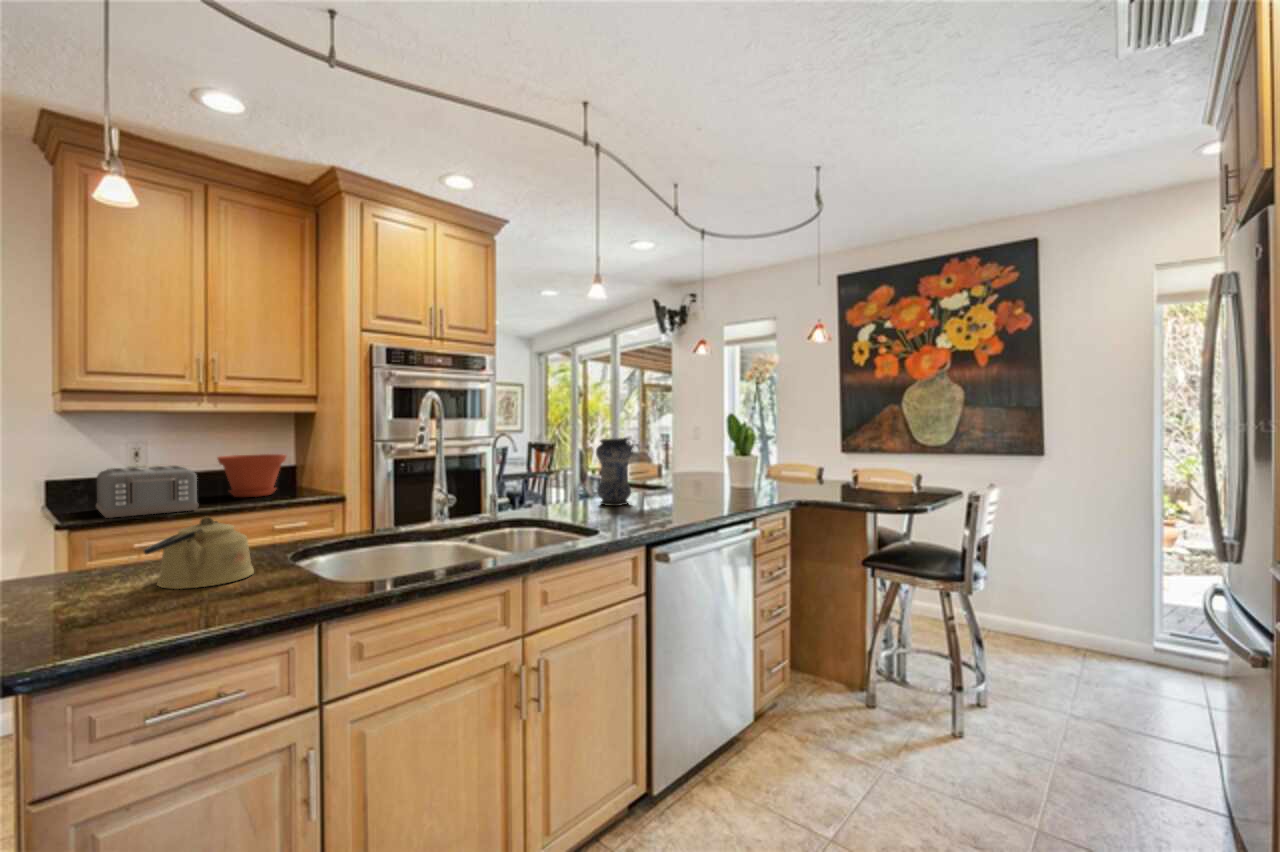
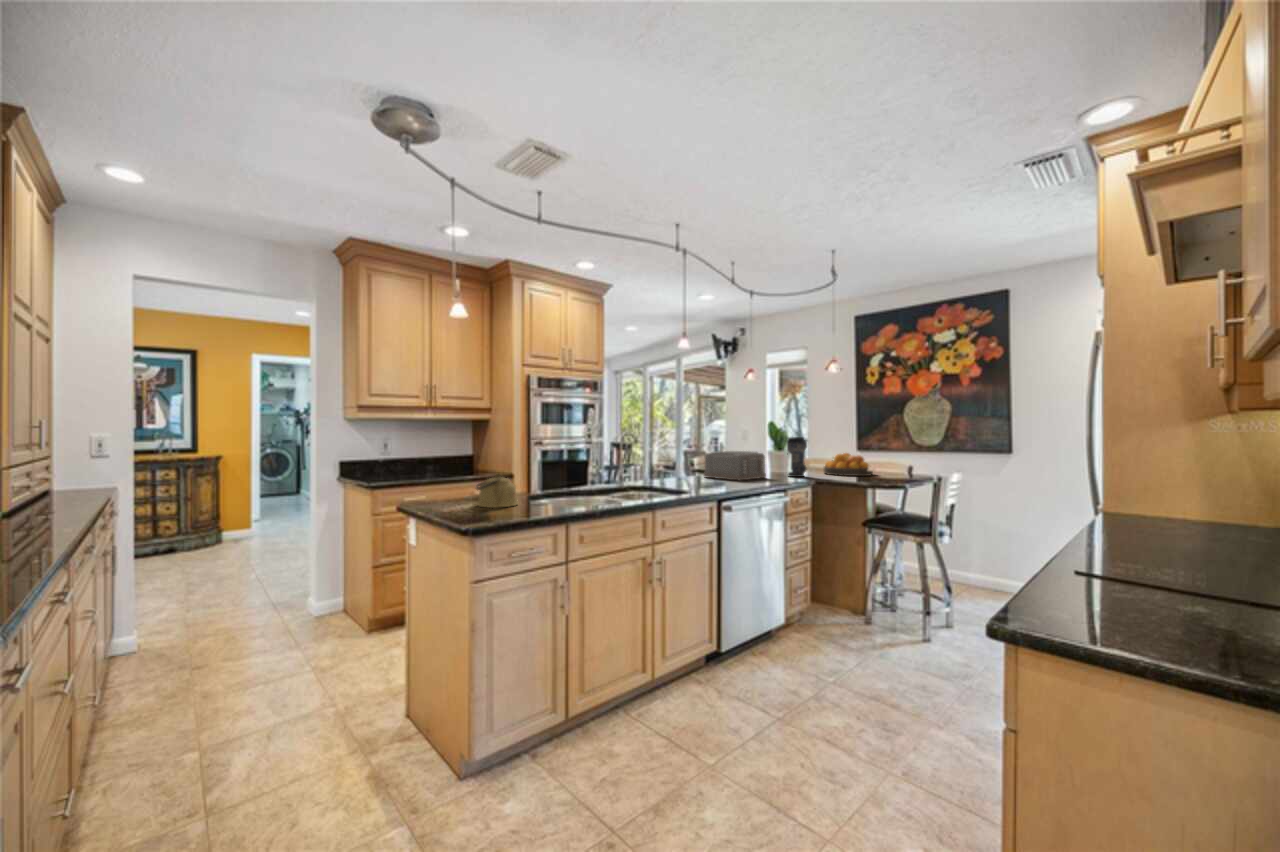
vase: present [596,438,633,506] -> present [787,437,807,477]
plant pot: present [218,454,286,497] -> none [430,448,471,475]
fruit bowl: none [802,457,870,491] -> present [824,453,873,476]
toaster: present [96,466,198,518] -> present [704,451,766,480]

